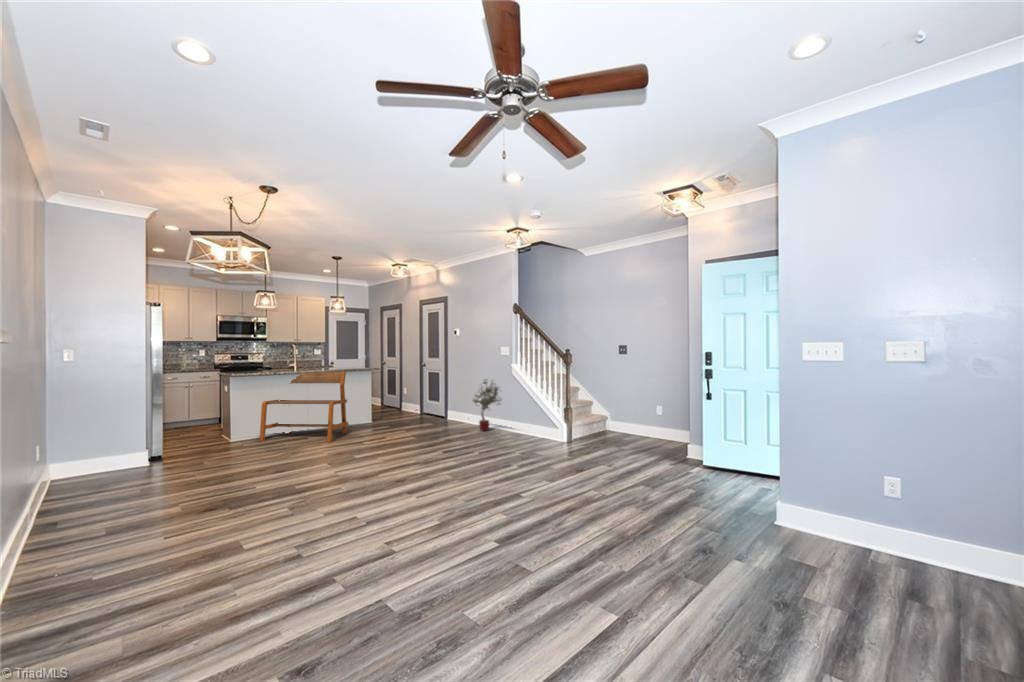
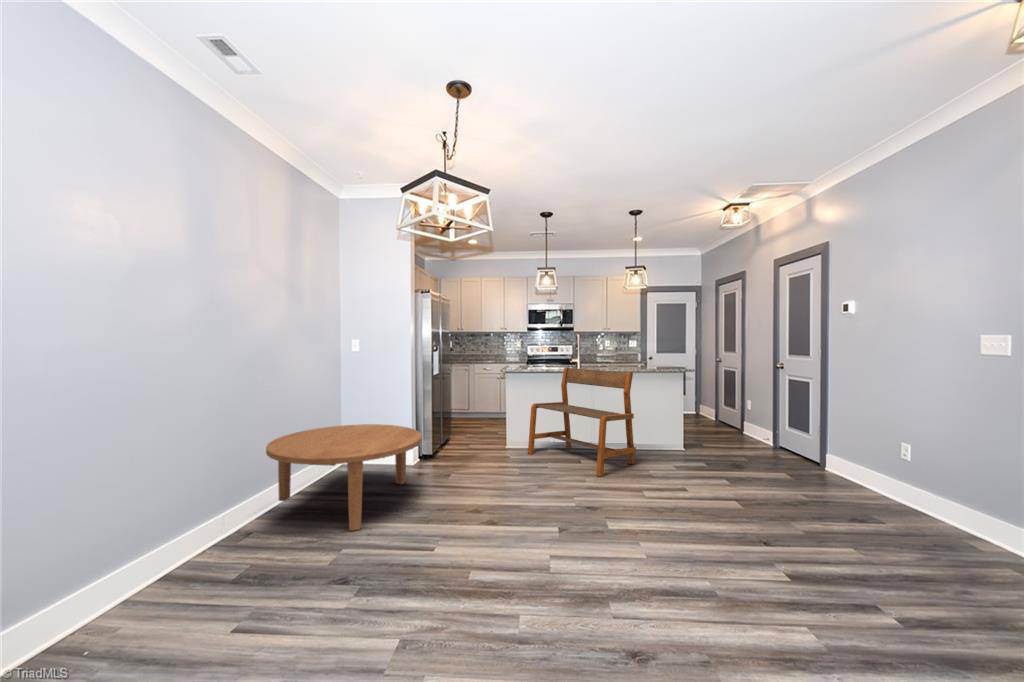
potted tree: present [473,379,501,431] -> none [883,409,983,530]
coffee table: none [43,426,208,508] -> present [266,424,422,531]

